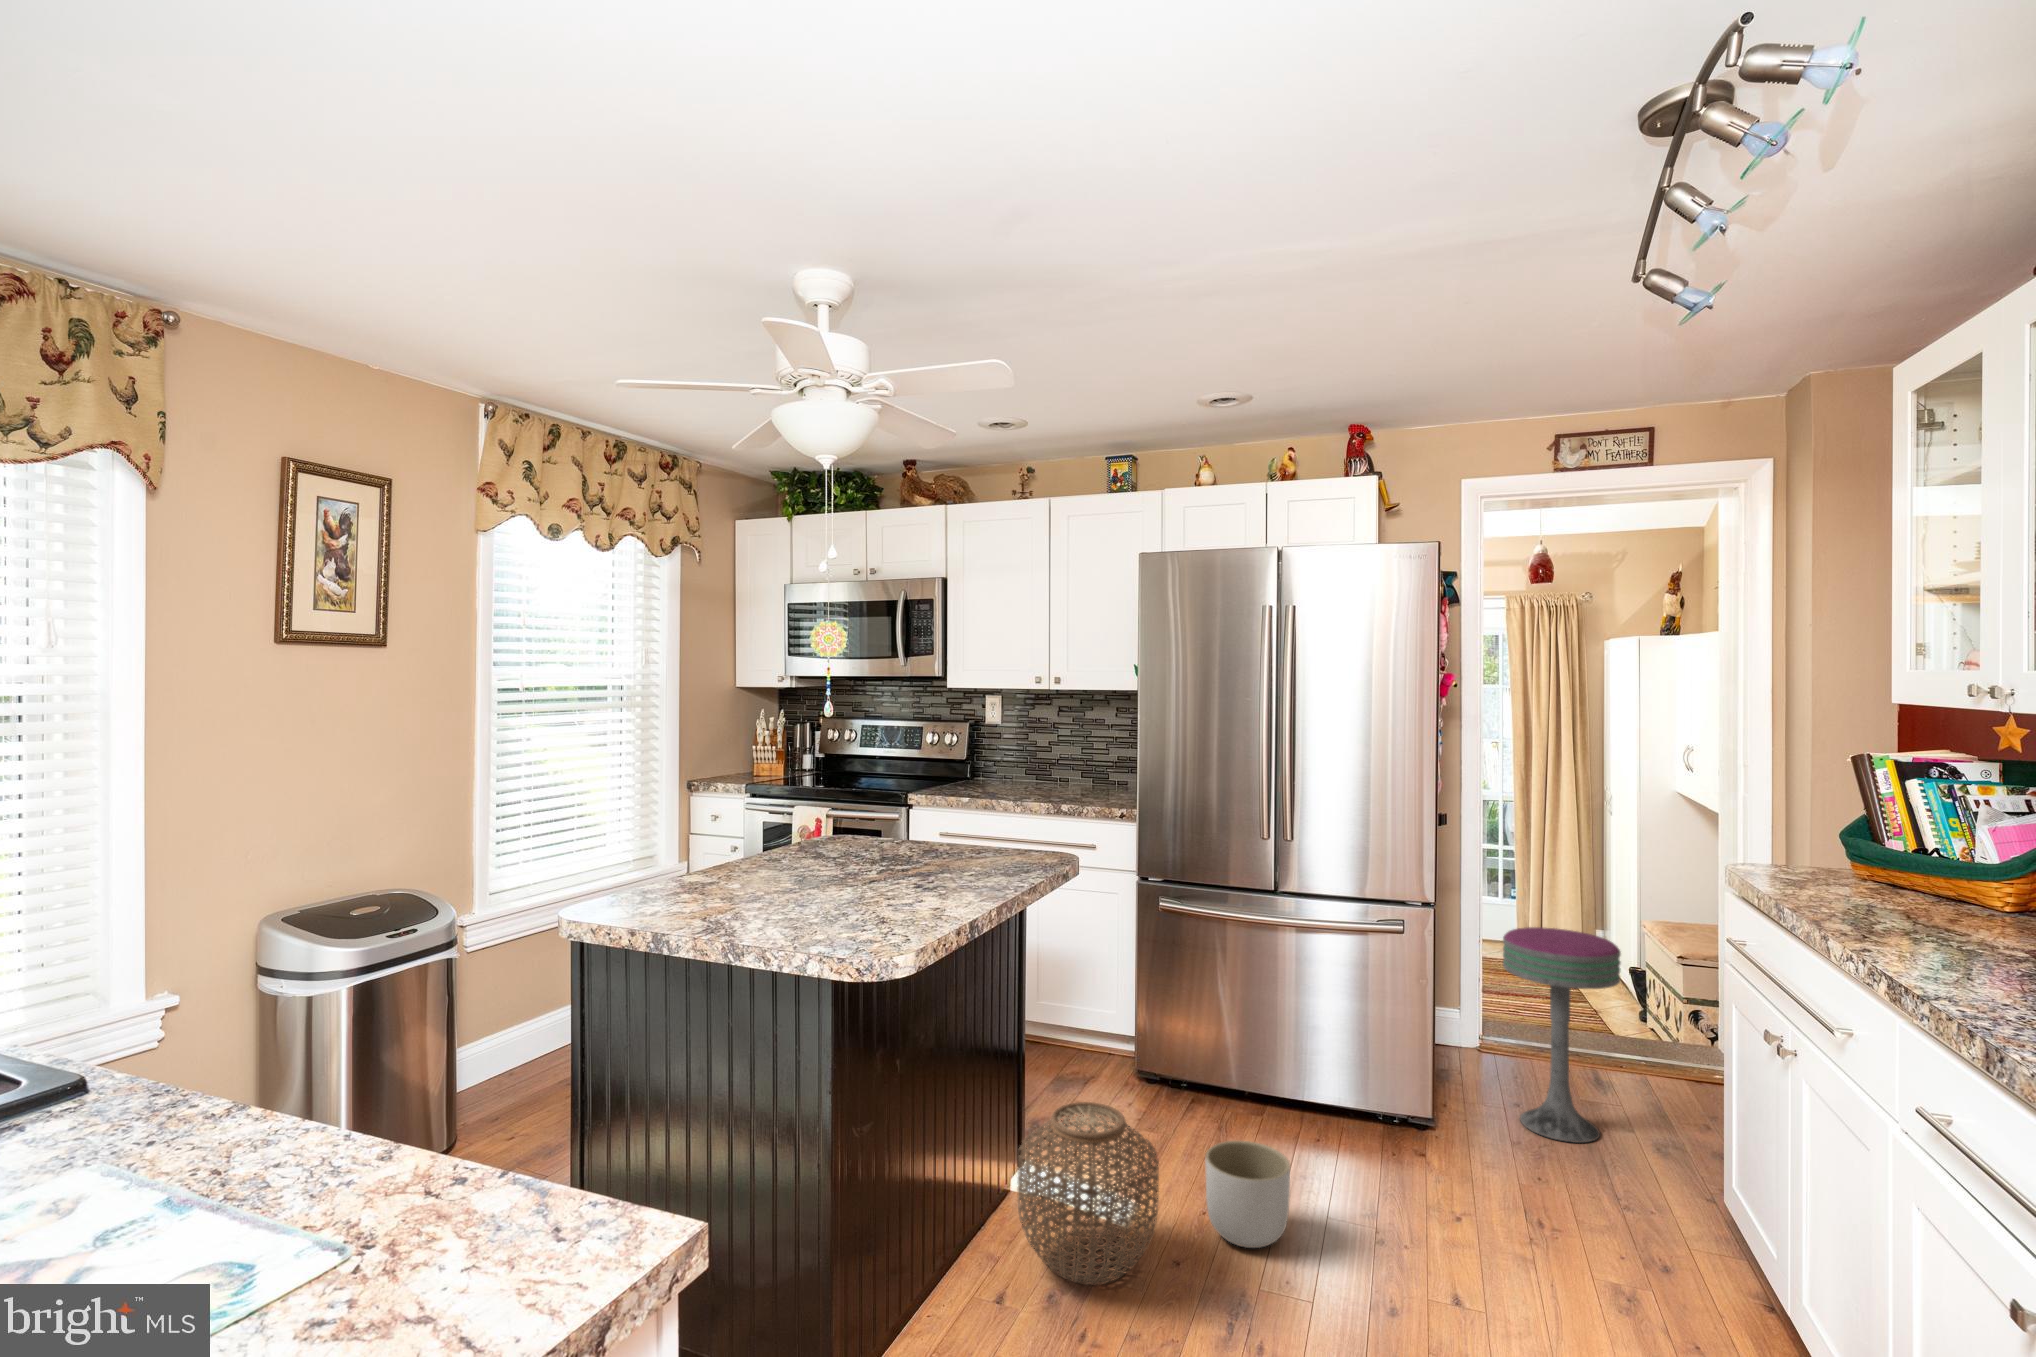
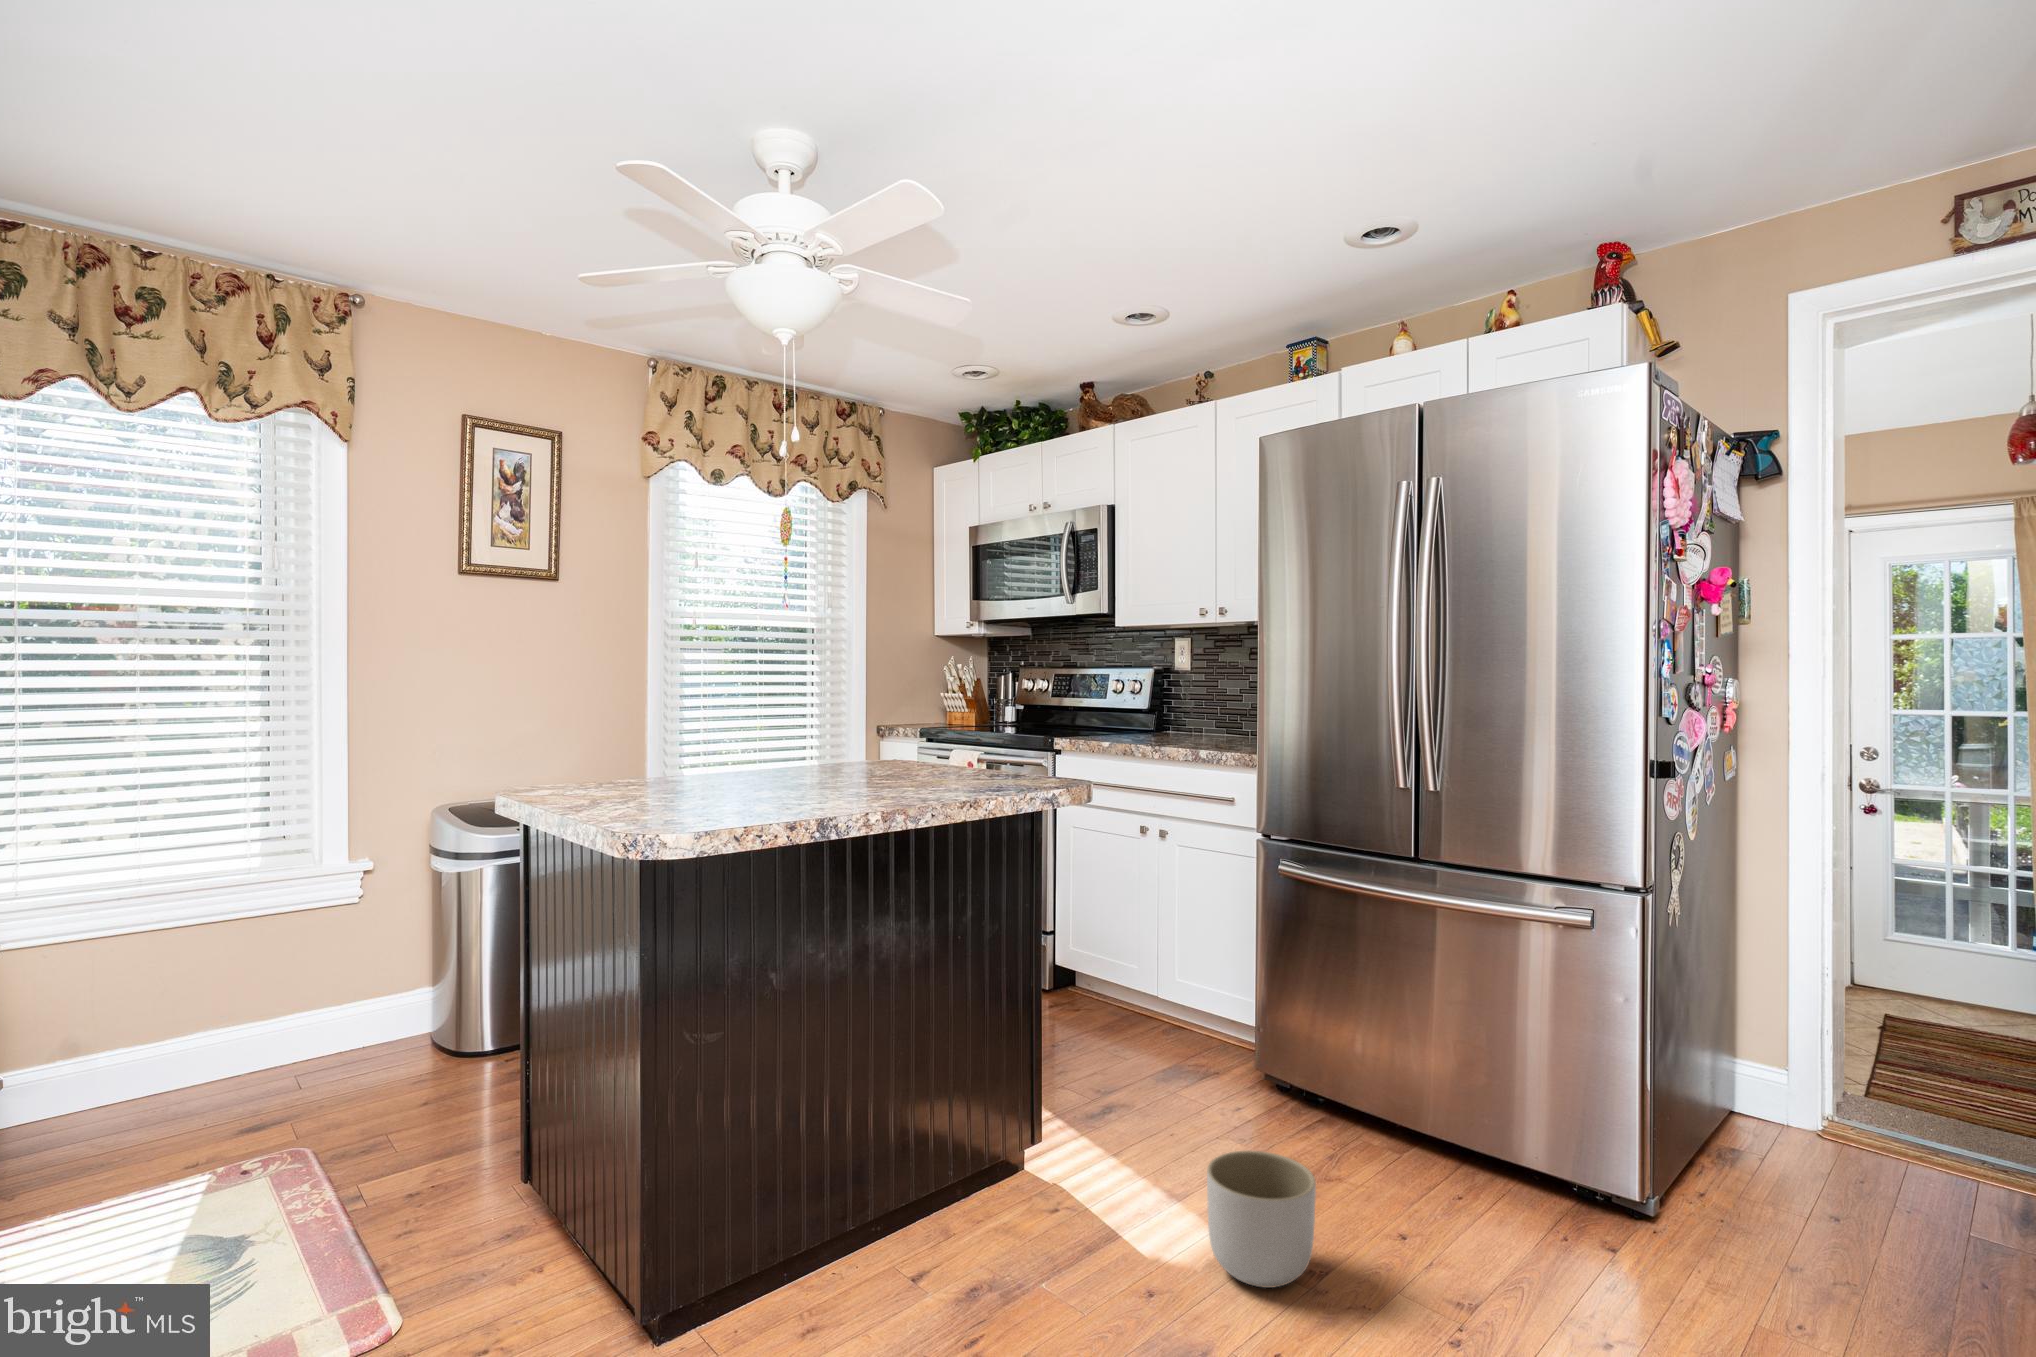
bar stool: present [1503,927,1621,1143] -> none [1768,942,1970,1273]
woven basket: present [1018,1102,1159,1284] -> none [961,1066,1128,1279]

